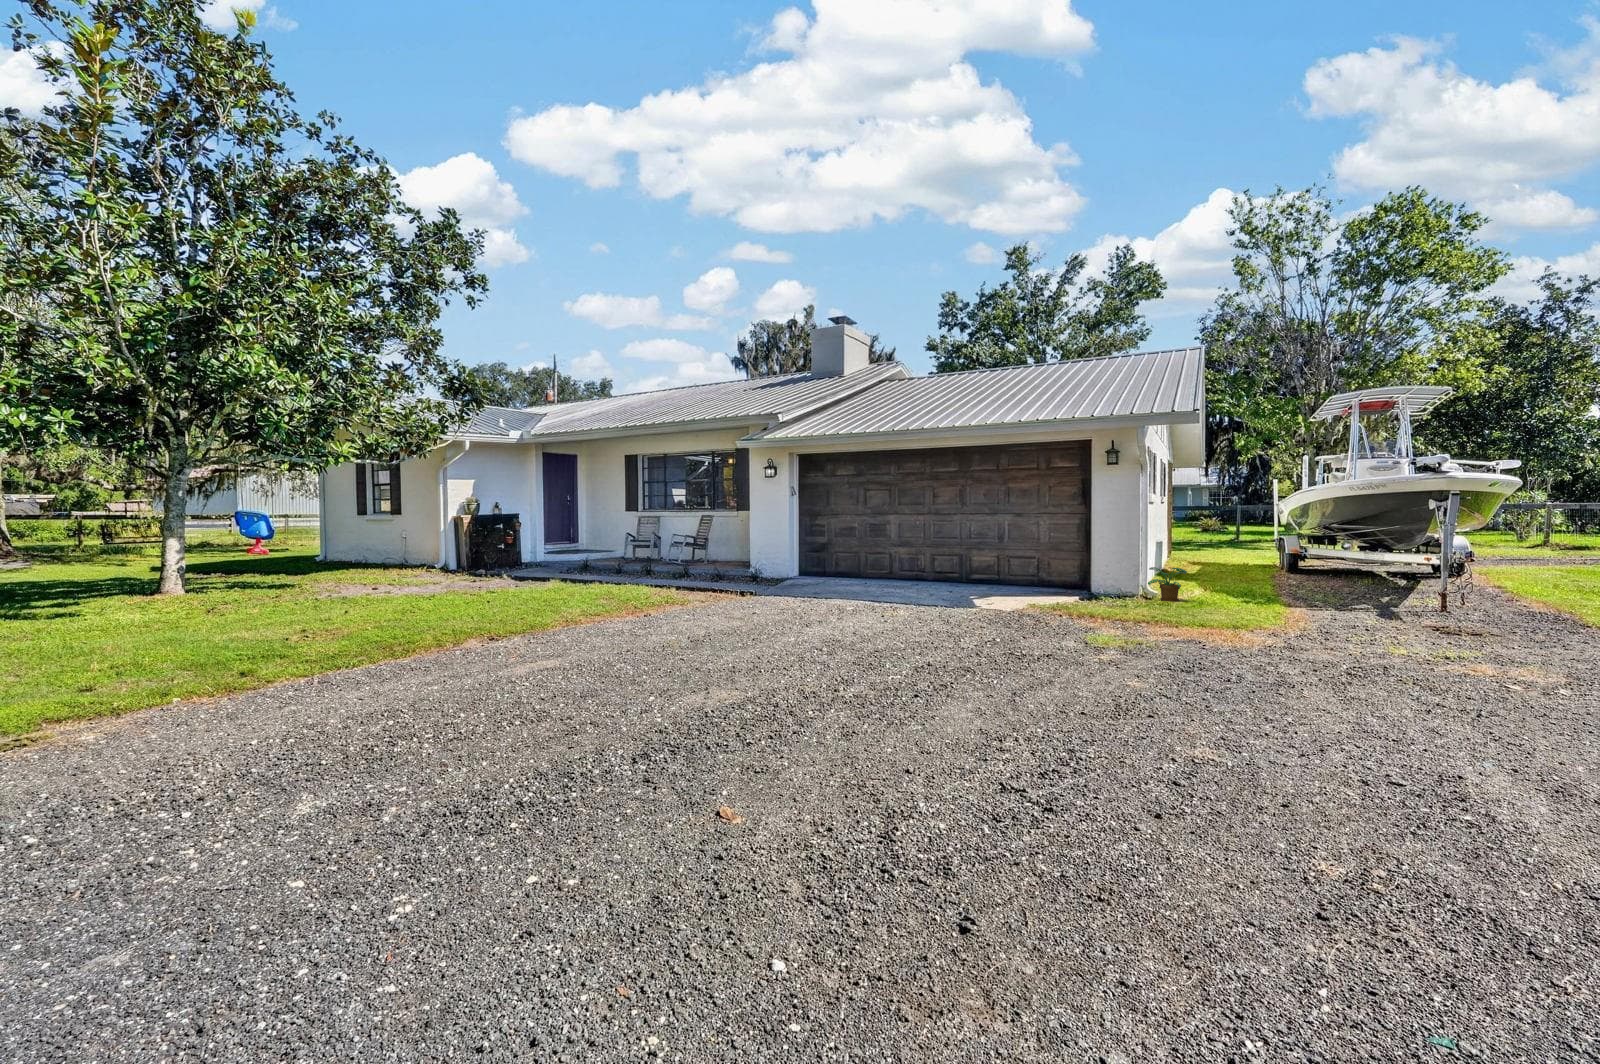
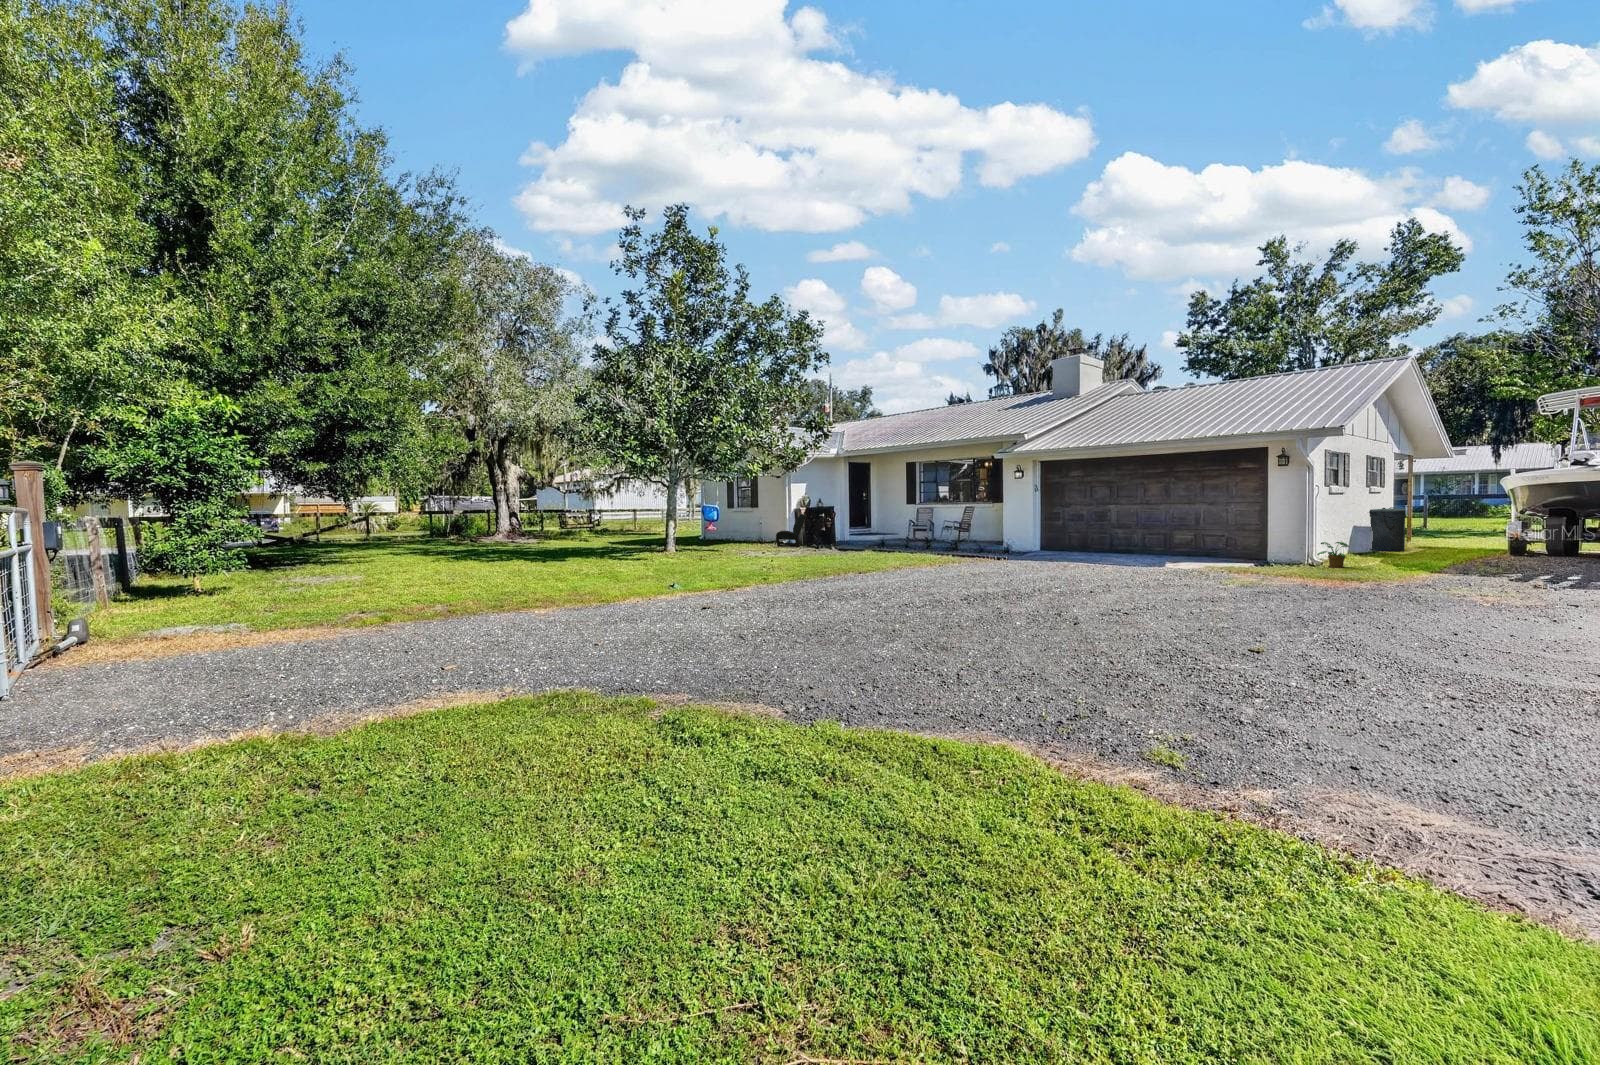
trash can: none [1164,521,1202,573] -> present [1369,507,1406,552]
lounge chair: none [422,524,474,573] -> present [776,514,806,547]

